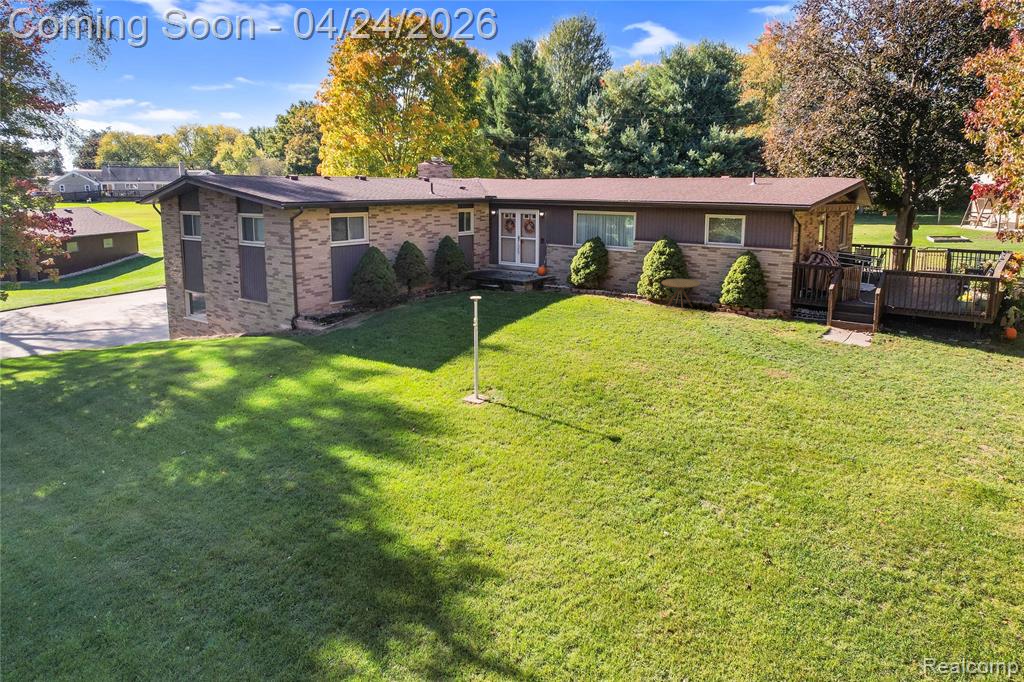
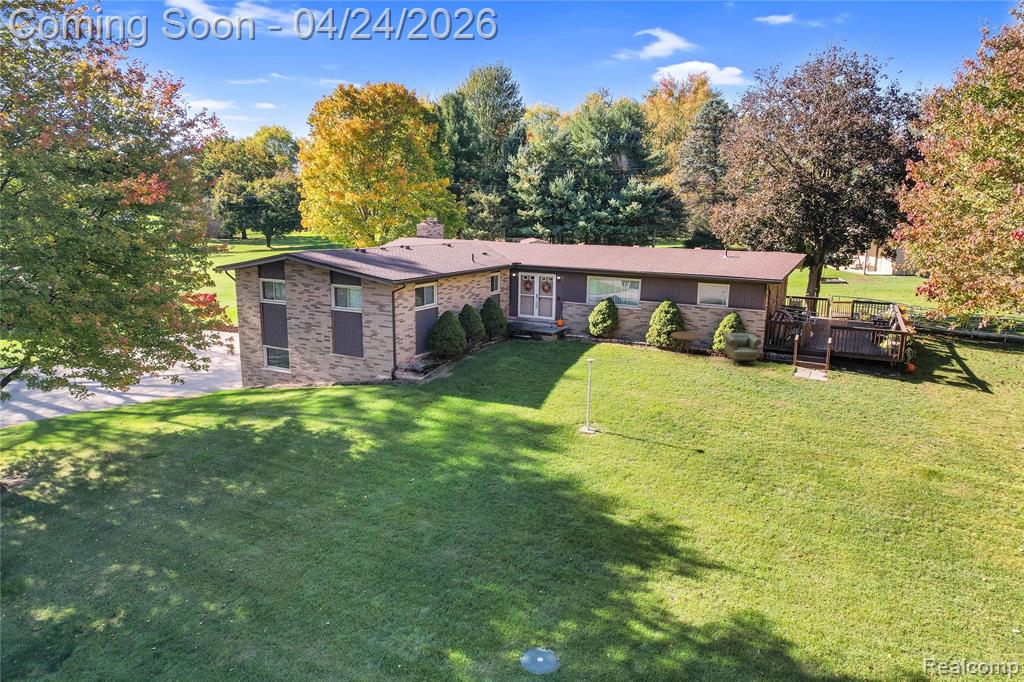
armchair: none [729,280,779,324] -> present [723,333,761,366]

